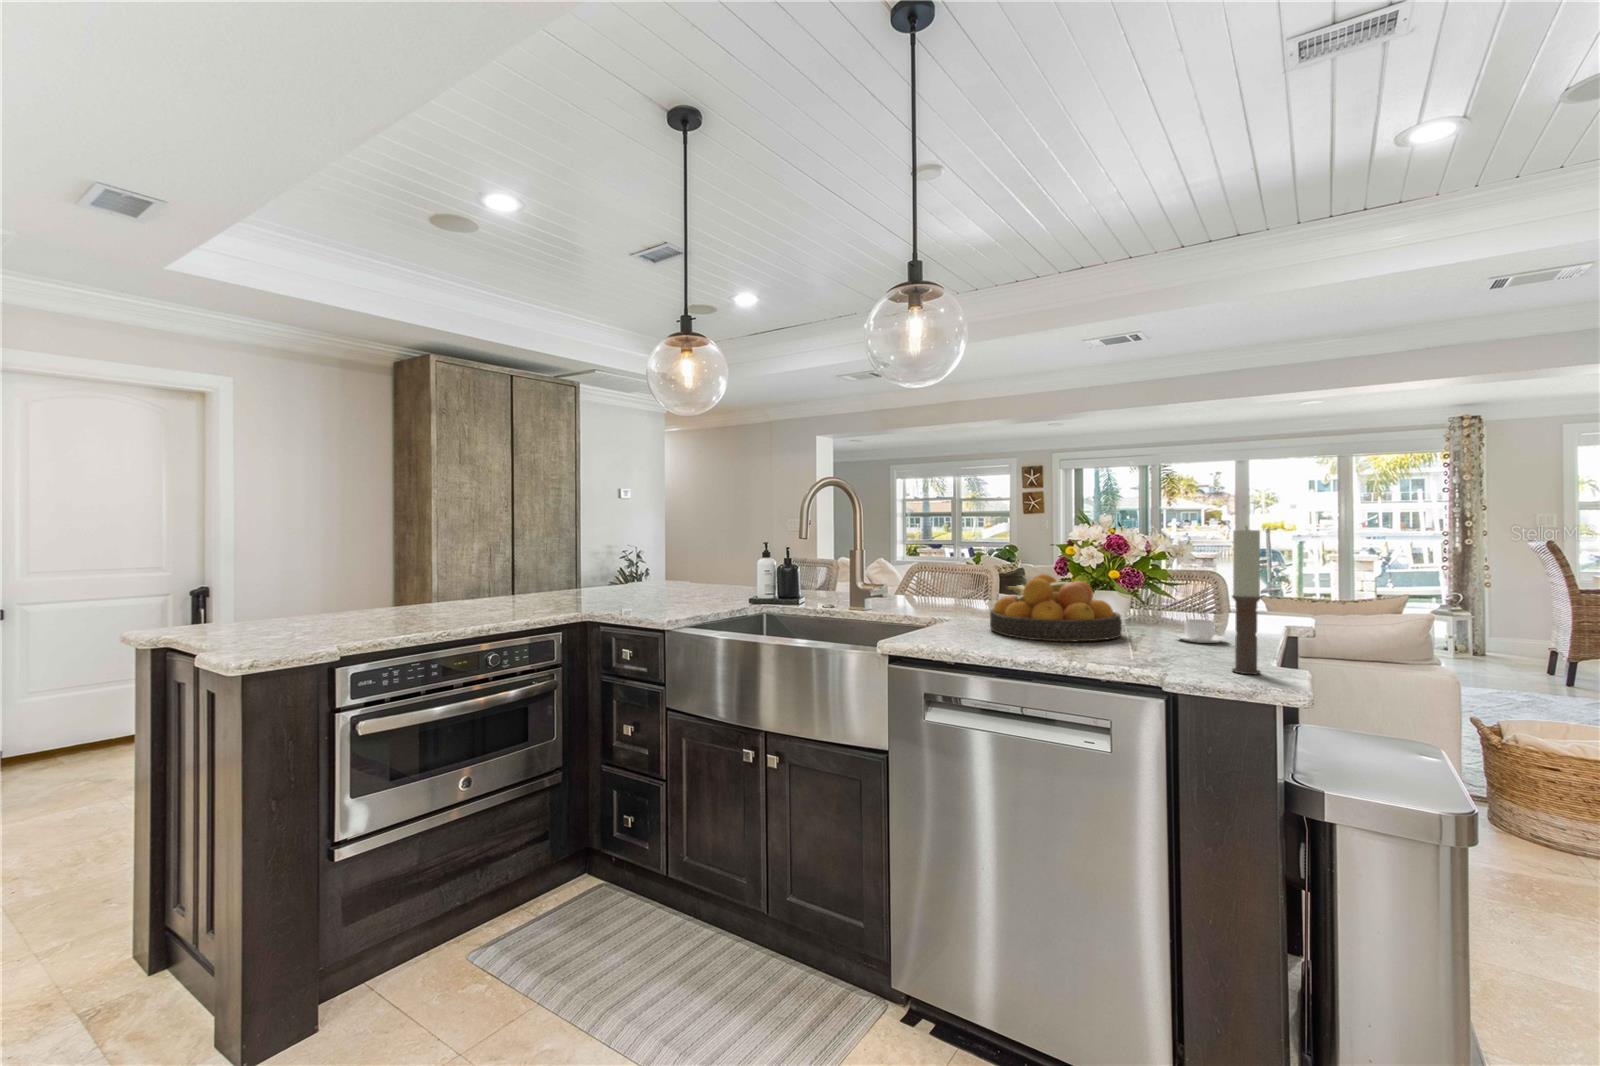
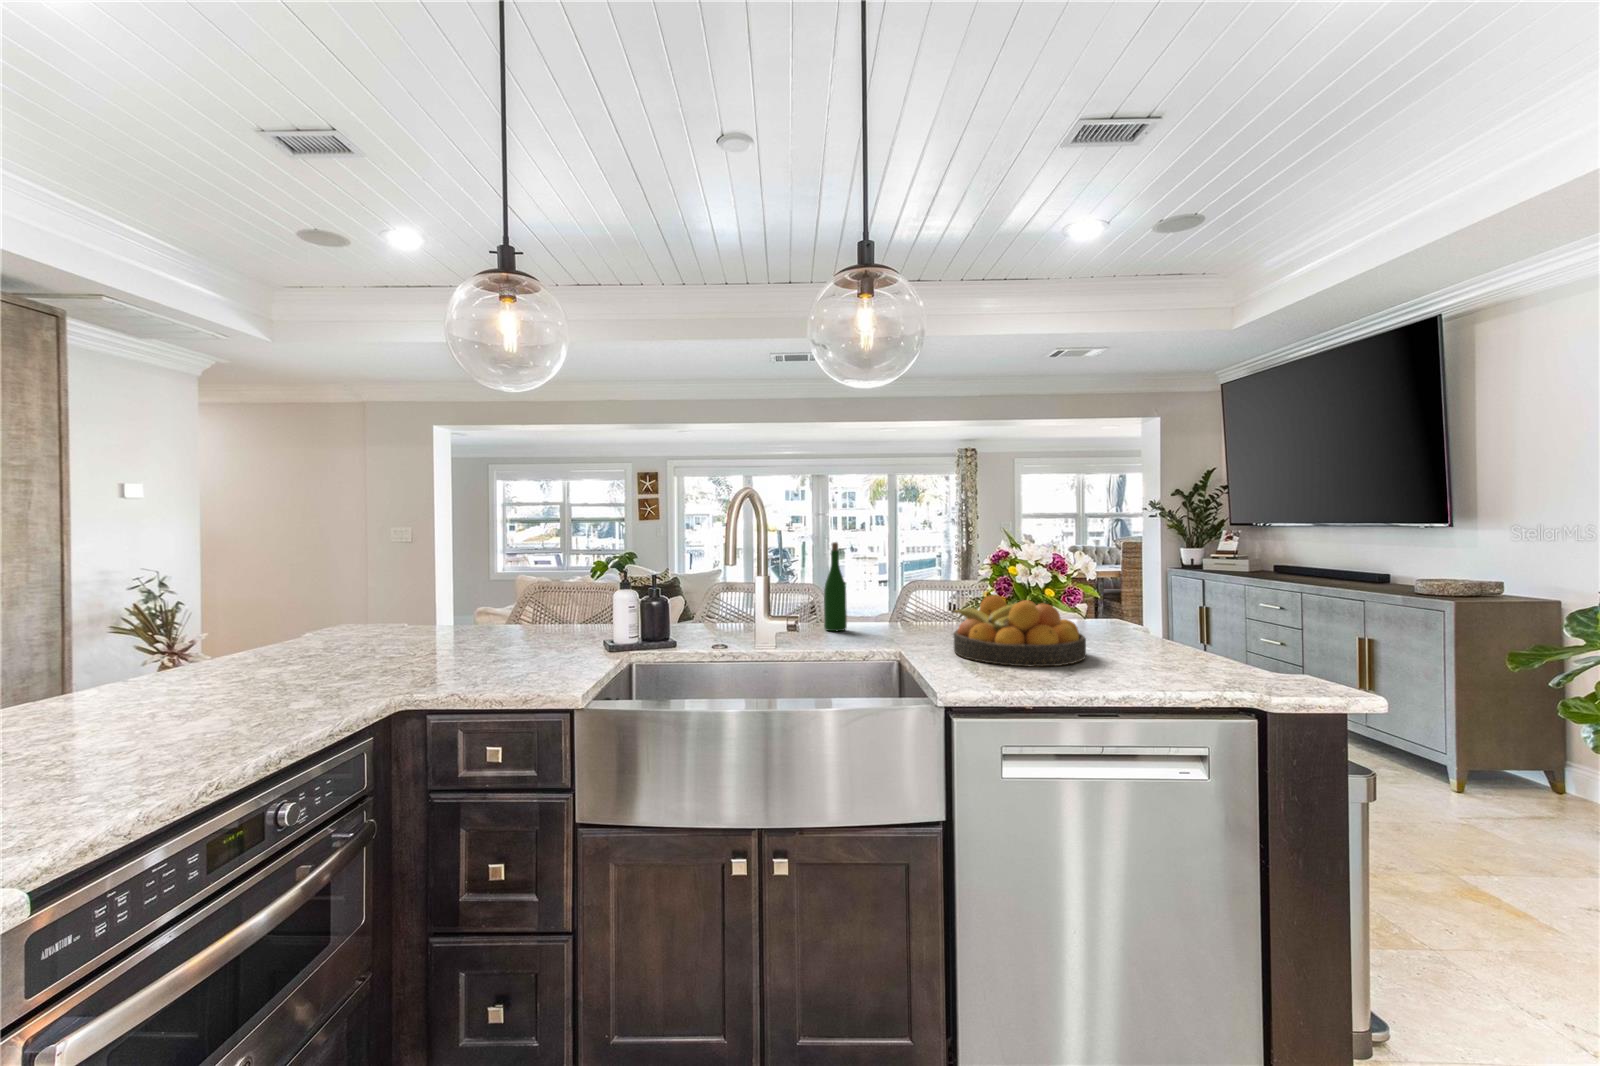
wine bottle: none [953,525,973,607] -> present [824,542,847,631]
candle: present [1232,529,1261,674] -> none [1257,549,1284,681]
coffee cup: present [1176,619,1226,643] -> none [1106,629,1151,651]

